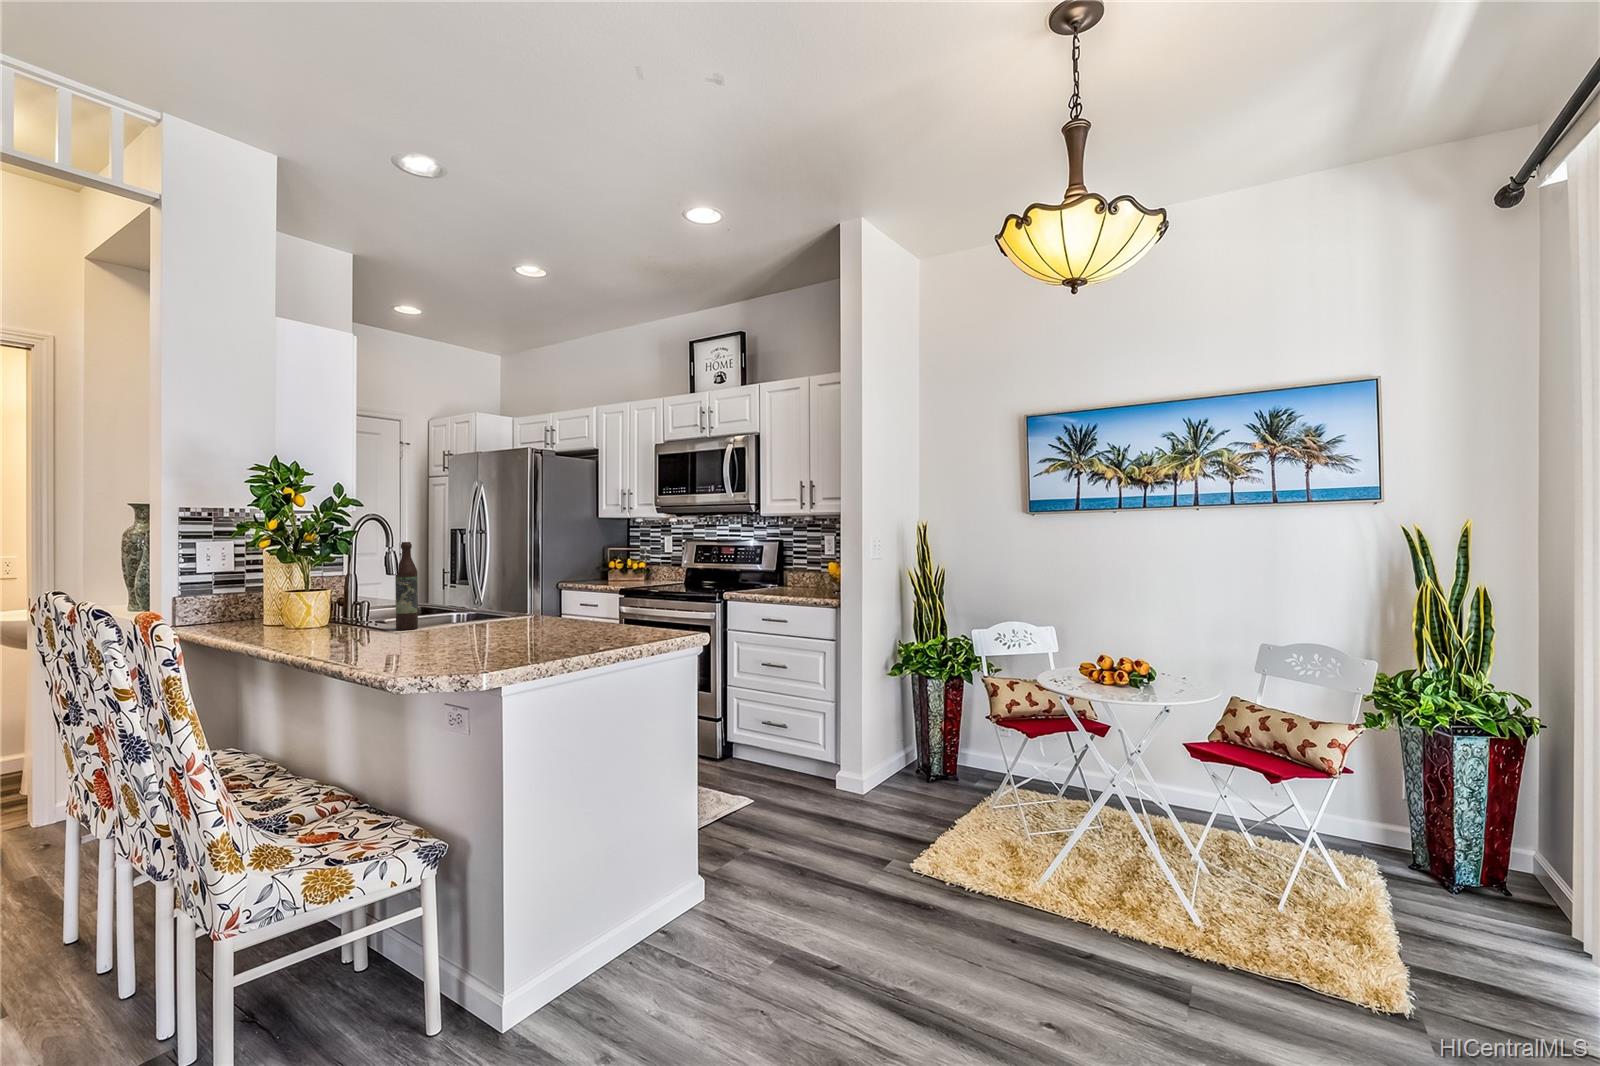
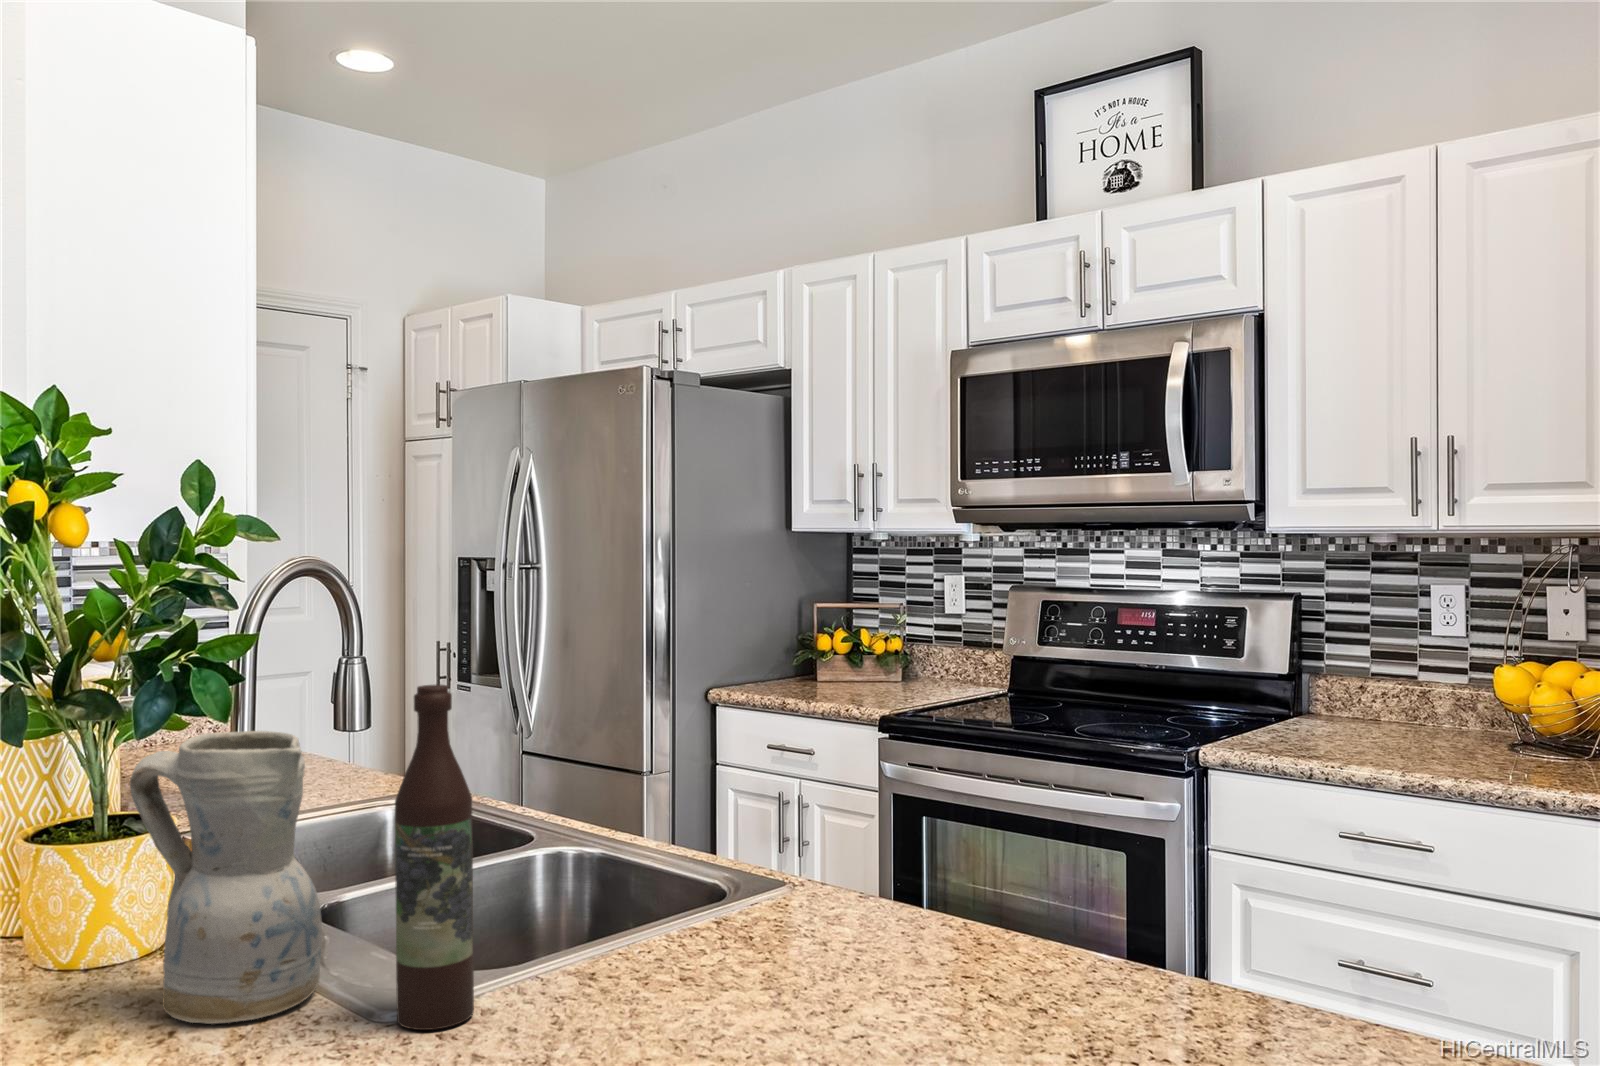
ceramic pitcher: none [320,557,376,631] -> present [130,731,322,1024]

